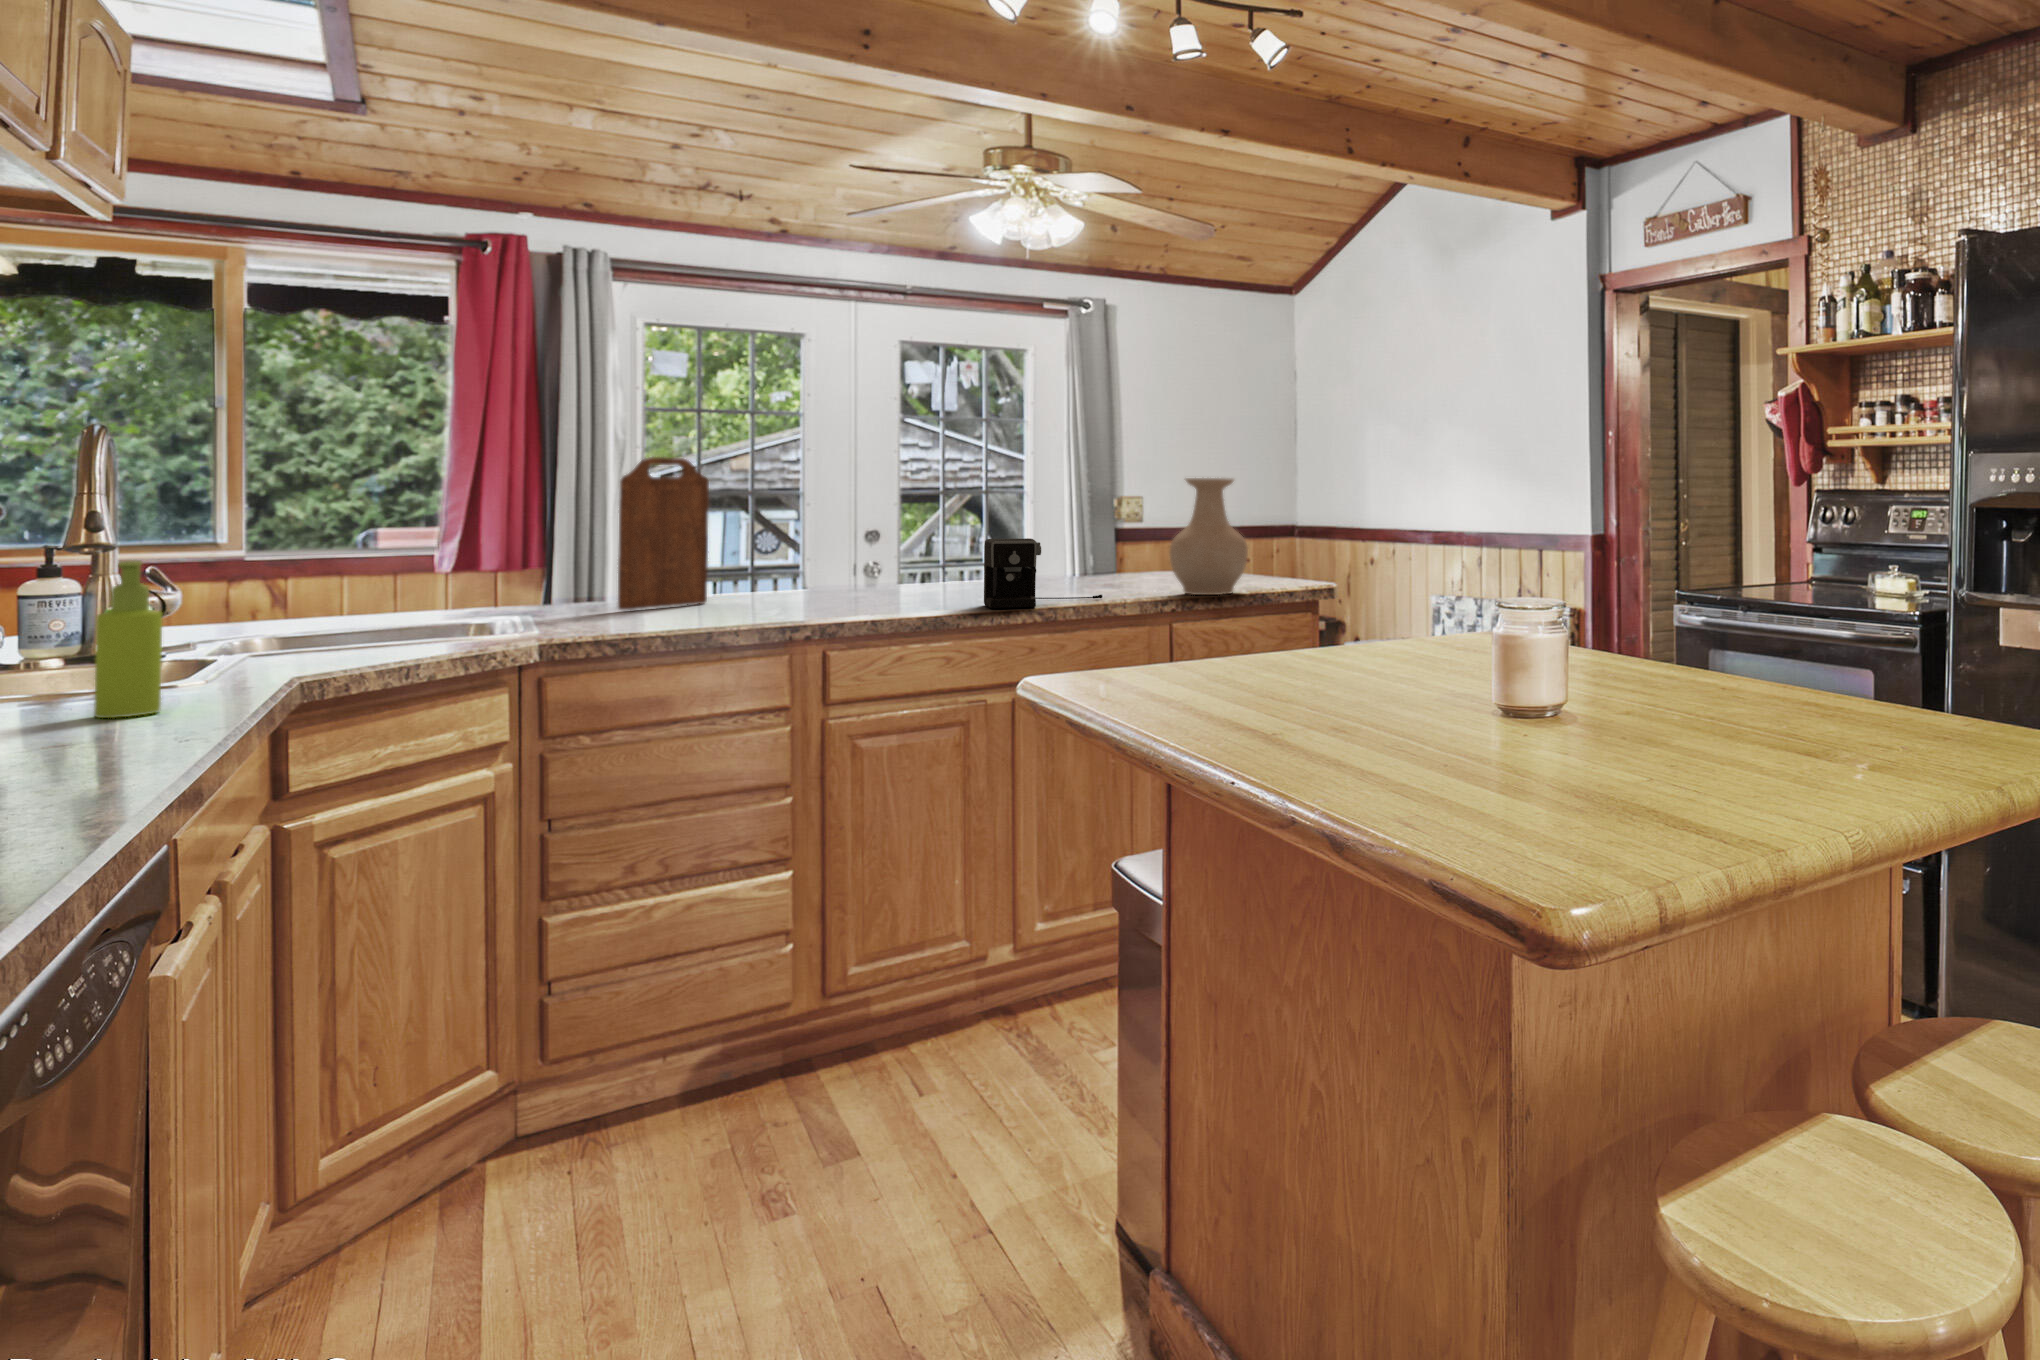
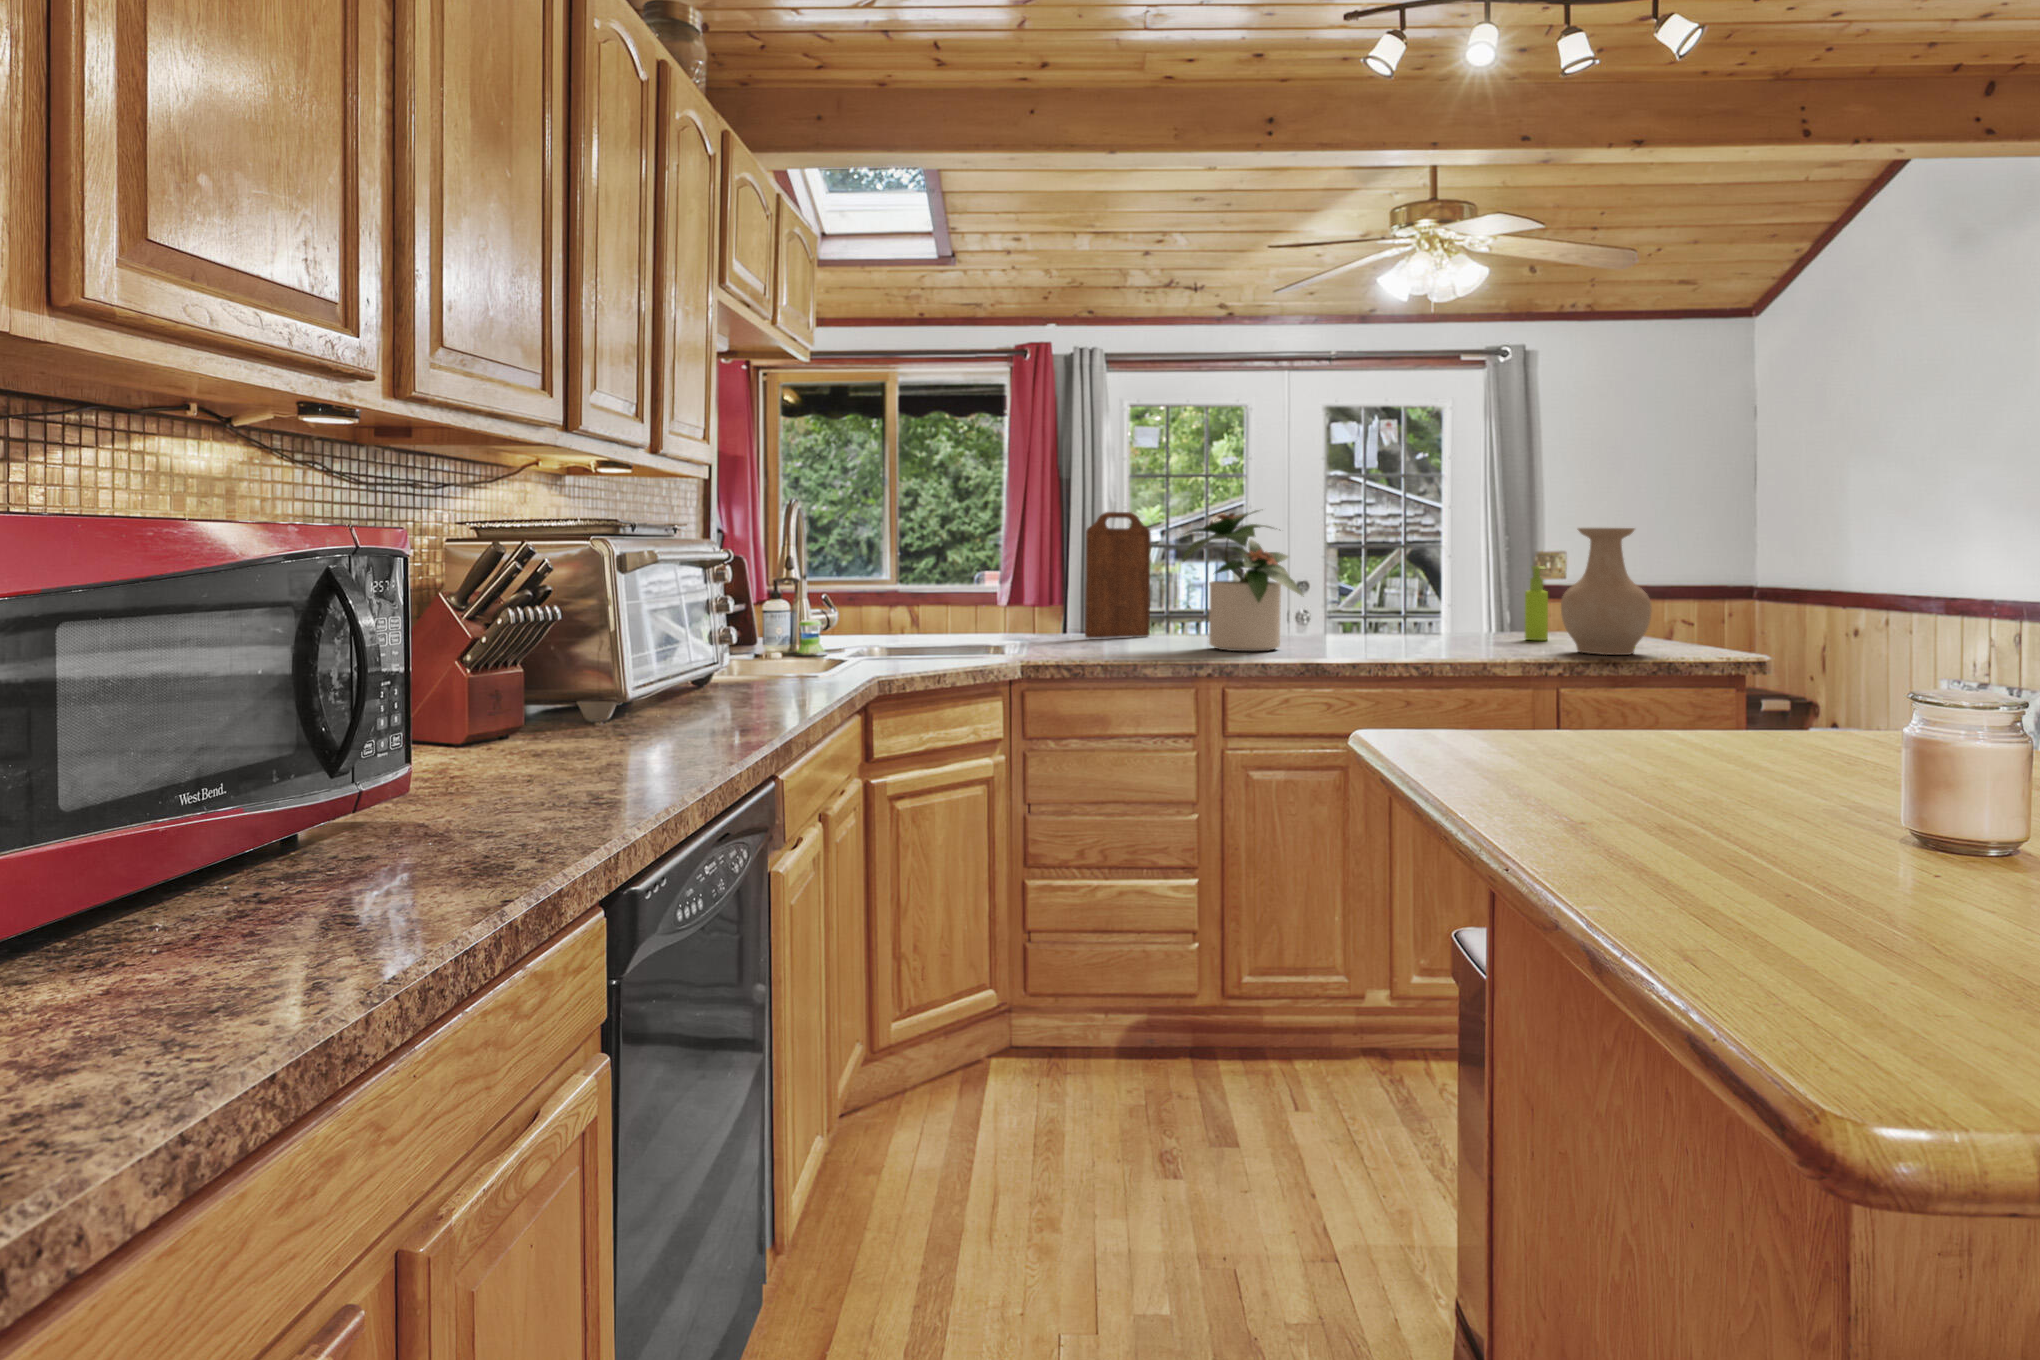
potted plant: none [755,457,913,614] -> present [1183,511,1304,651]
coffee maker: present [984,538,1103,608] -> none [1369,587,1487,656]
soap dispenser: present [94,560,162,718] -> present [1525,566,1548,640]

